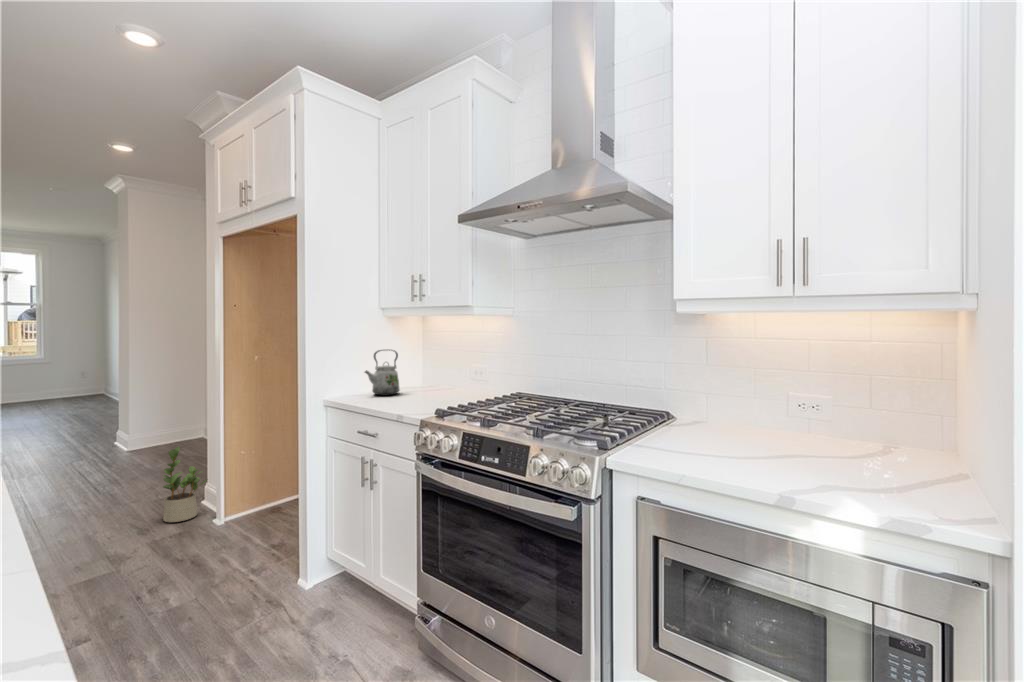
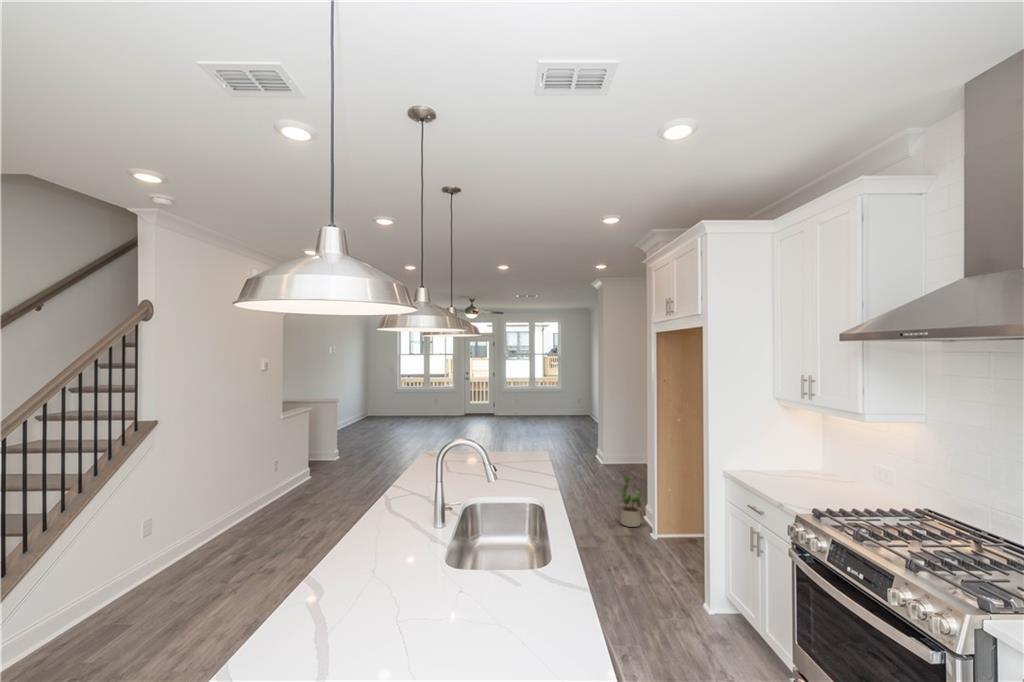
kettle: present [365,350,400,395] -> none [757,436,792,476]

